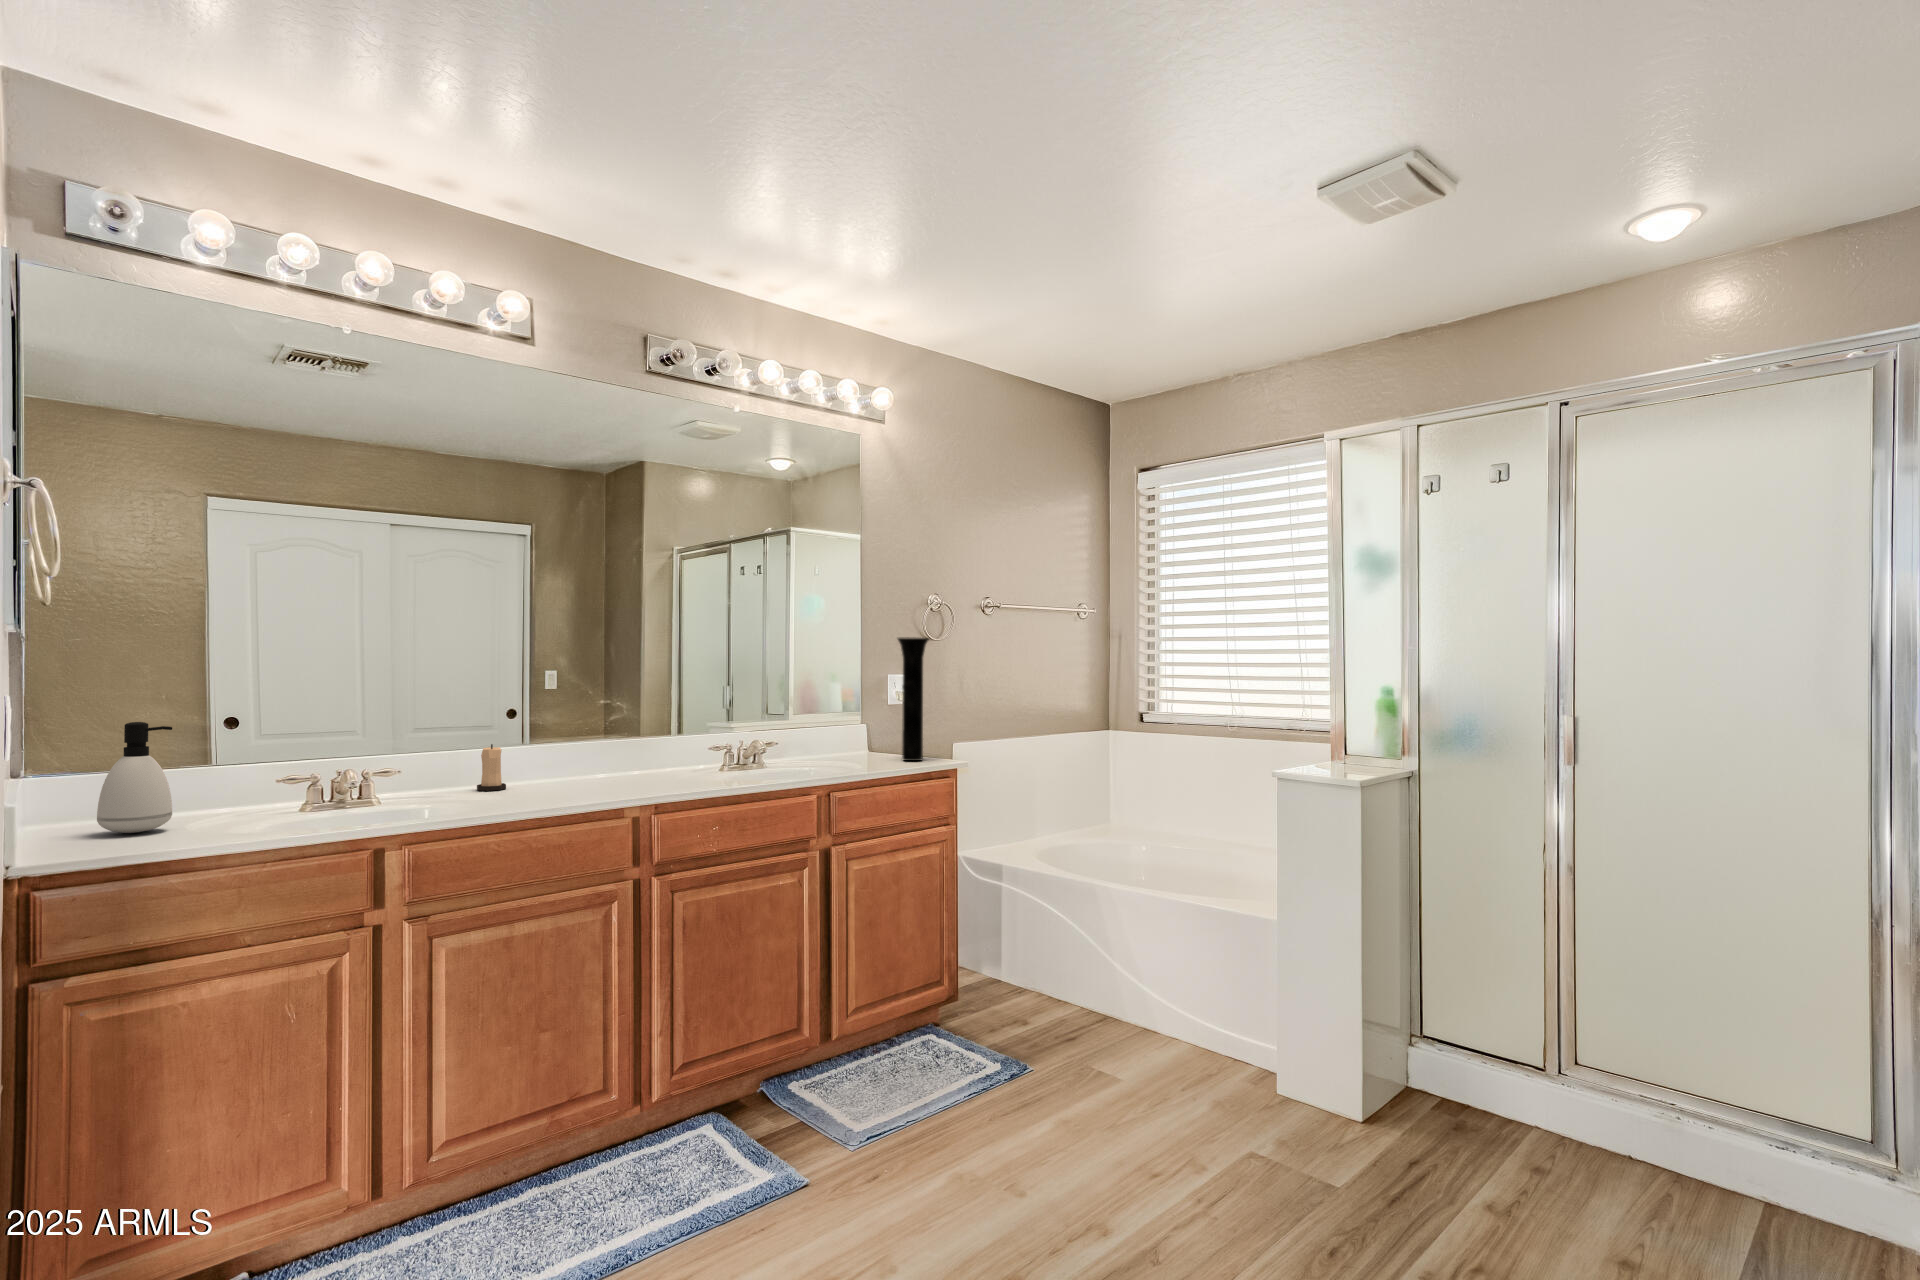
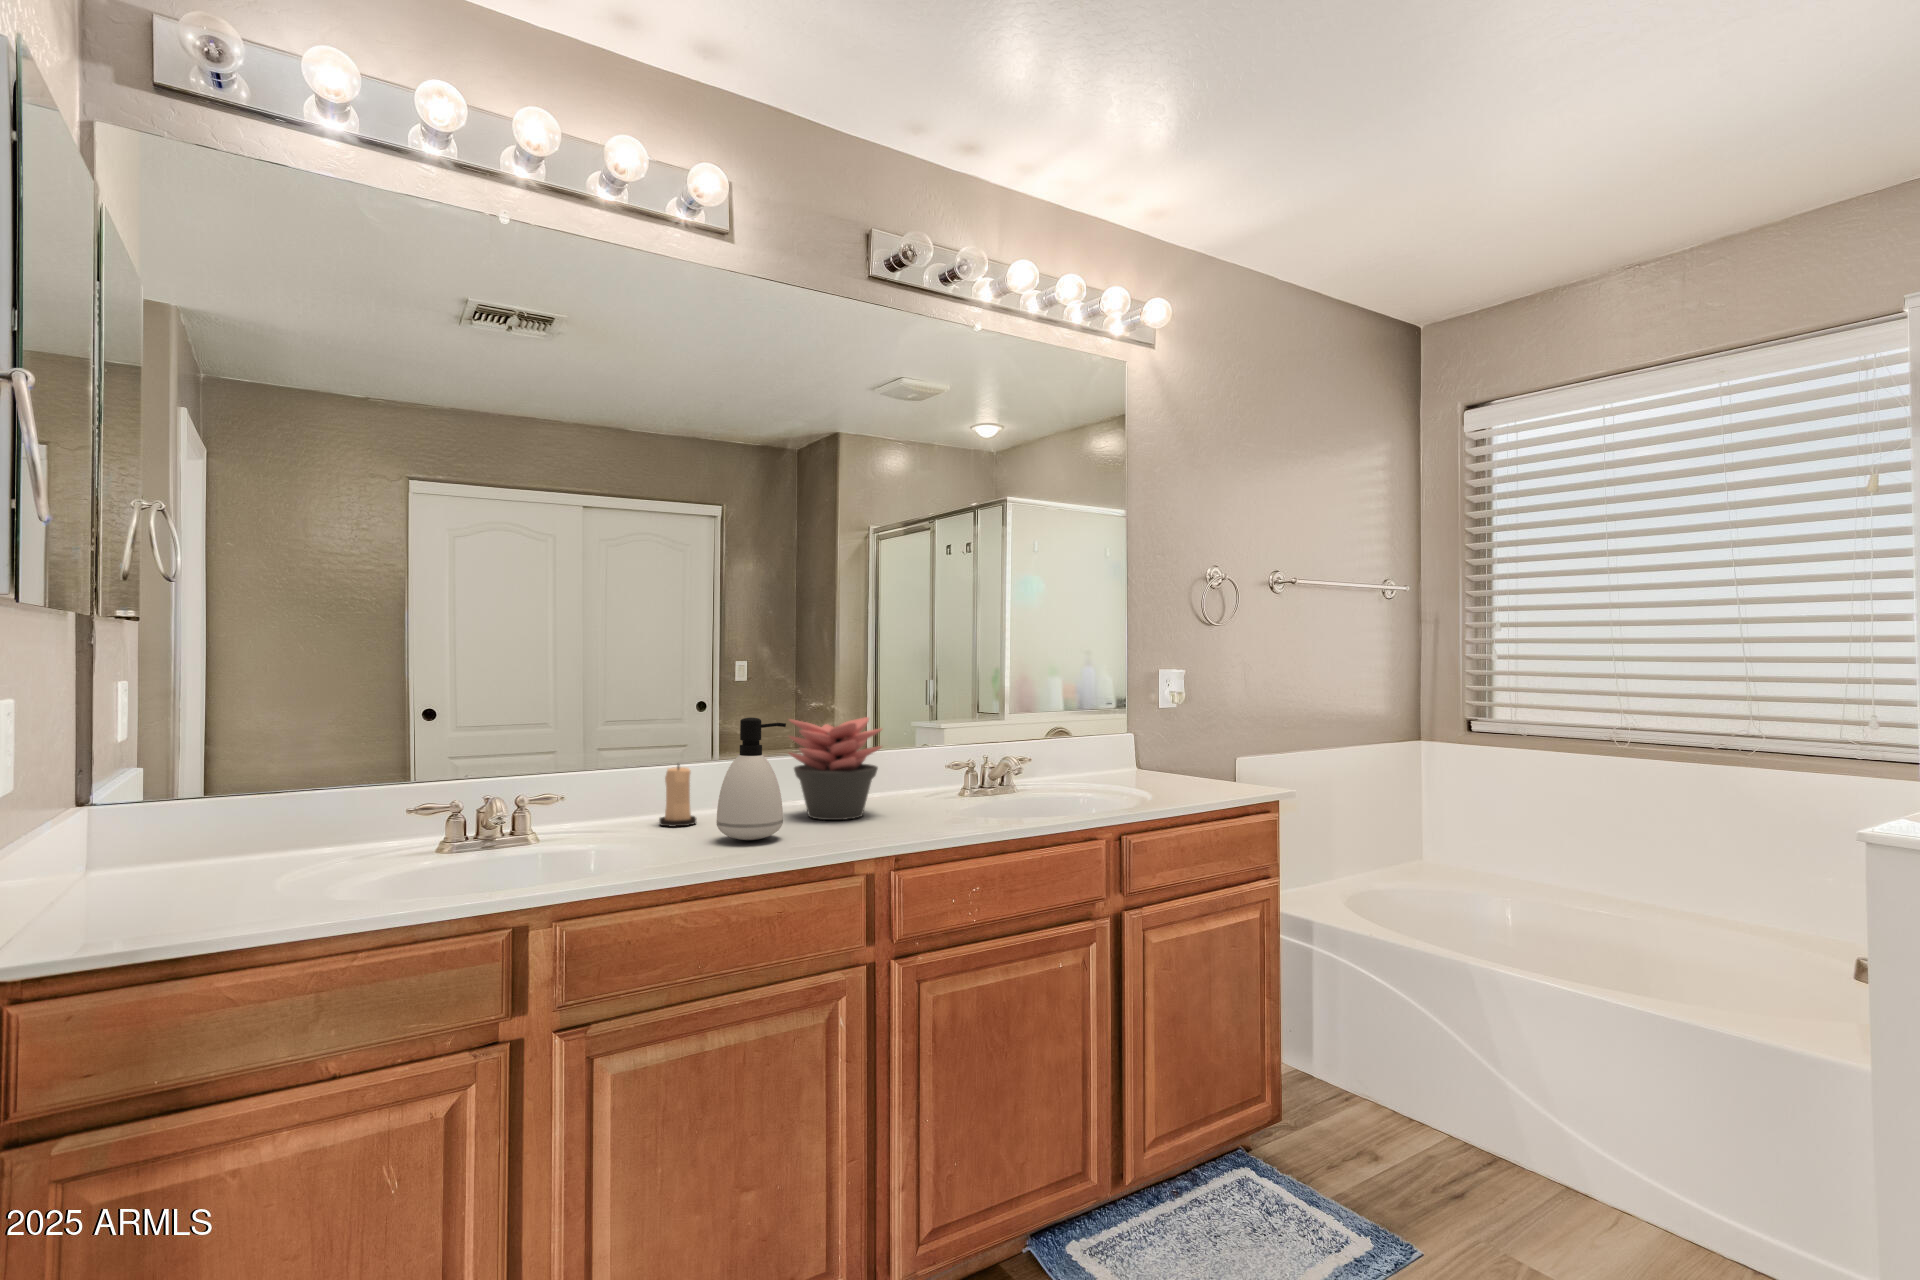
vase: present [898,637,929,761] -> none [1192,624,1238,791]
succulent plant: none [578,709,651,784] -> present [789,717,882,820]
soap dispenser: present [97,722,172,833] -> present [717,718,786,840]

